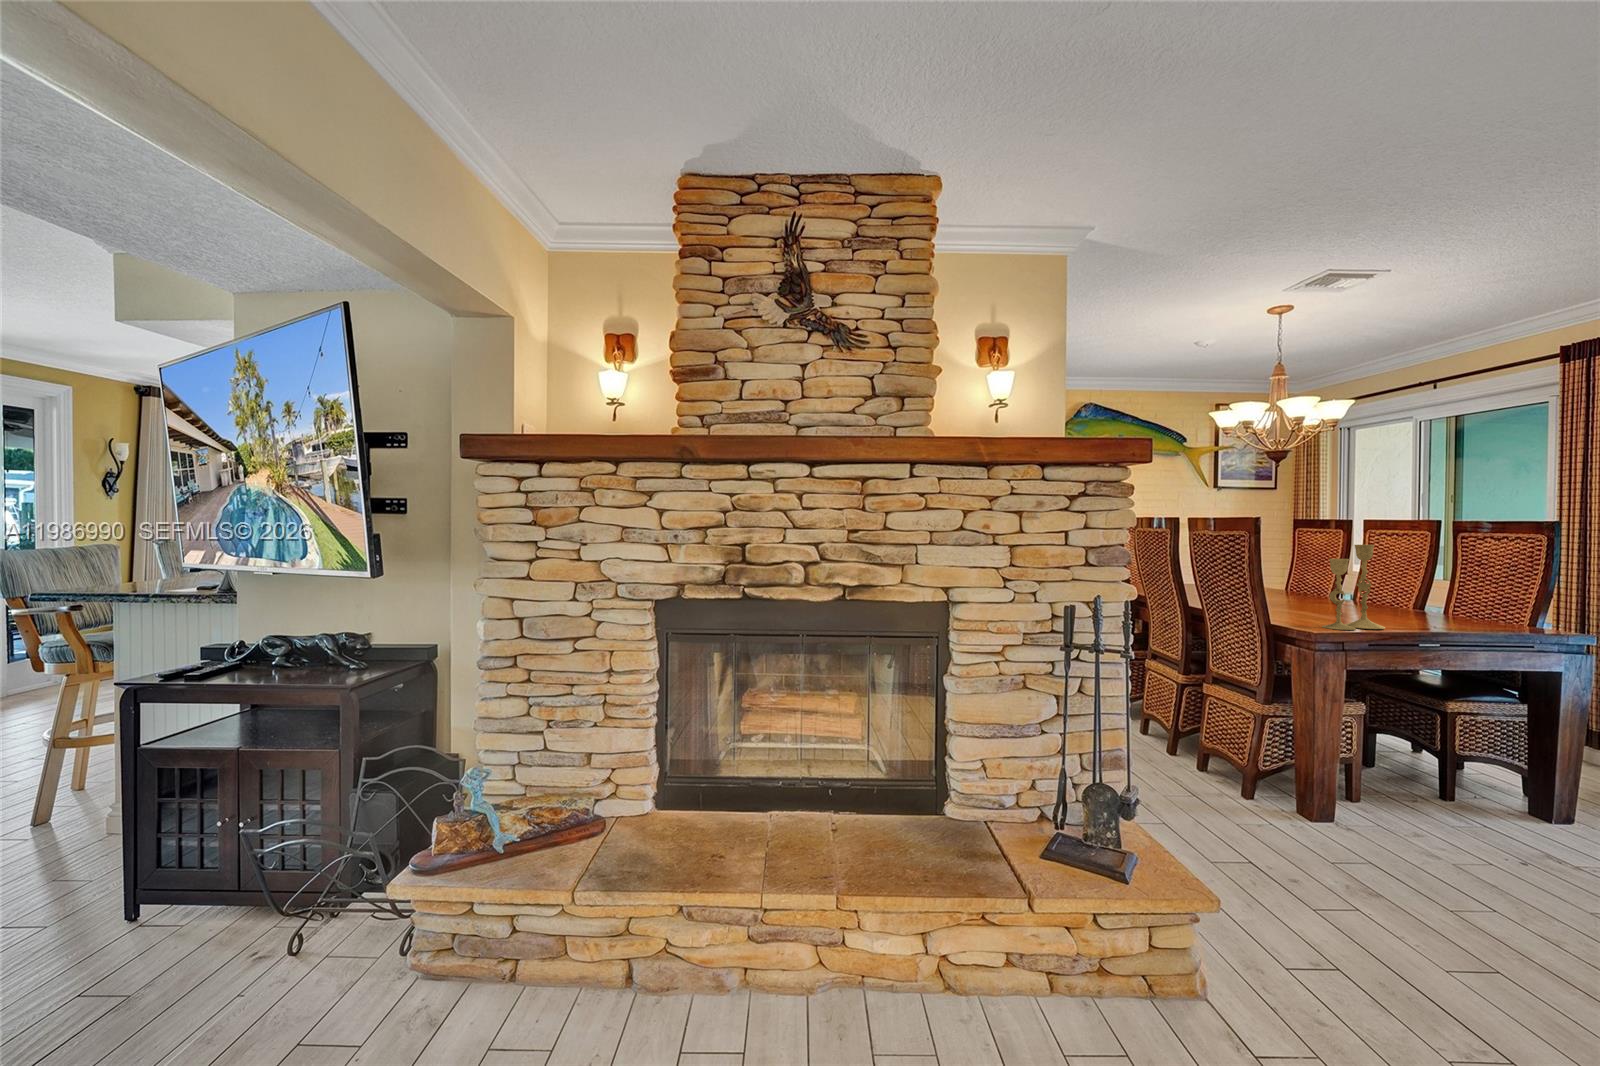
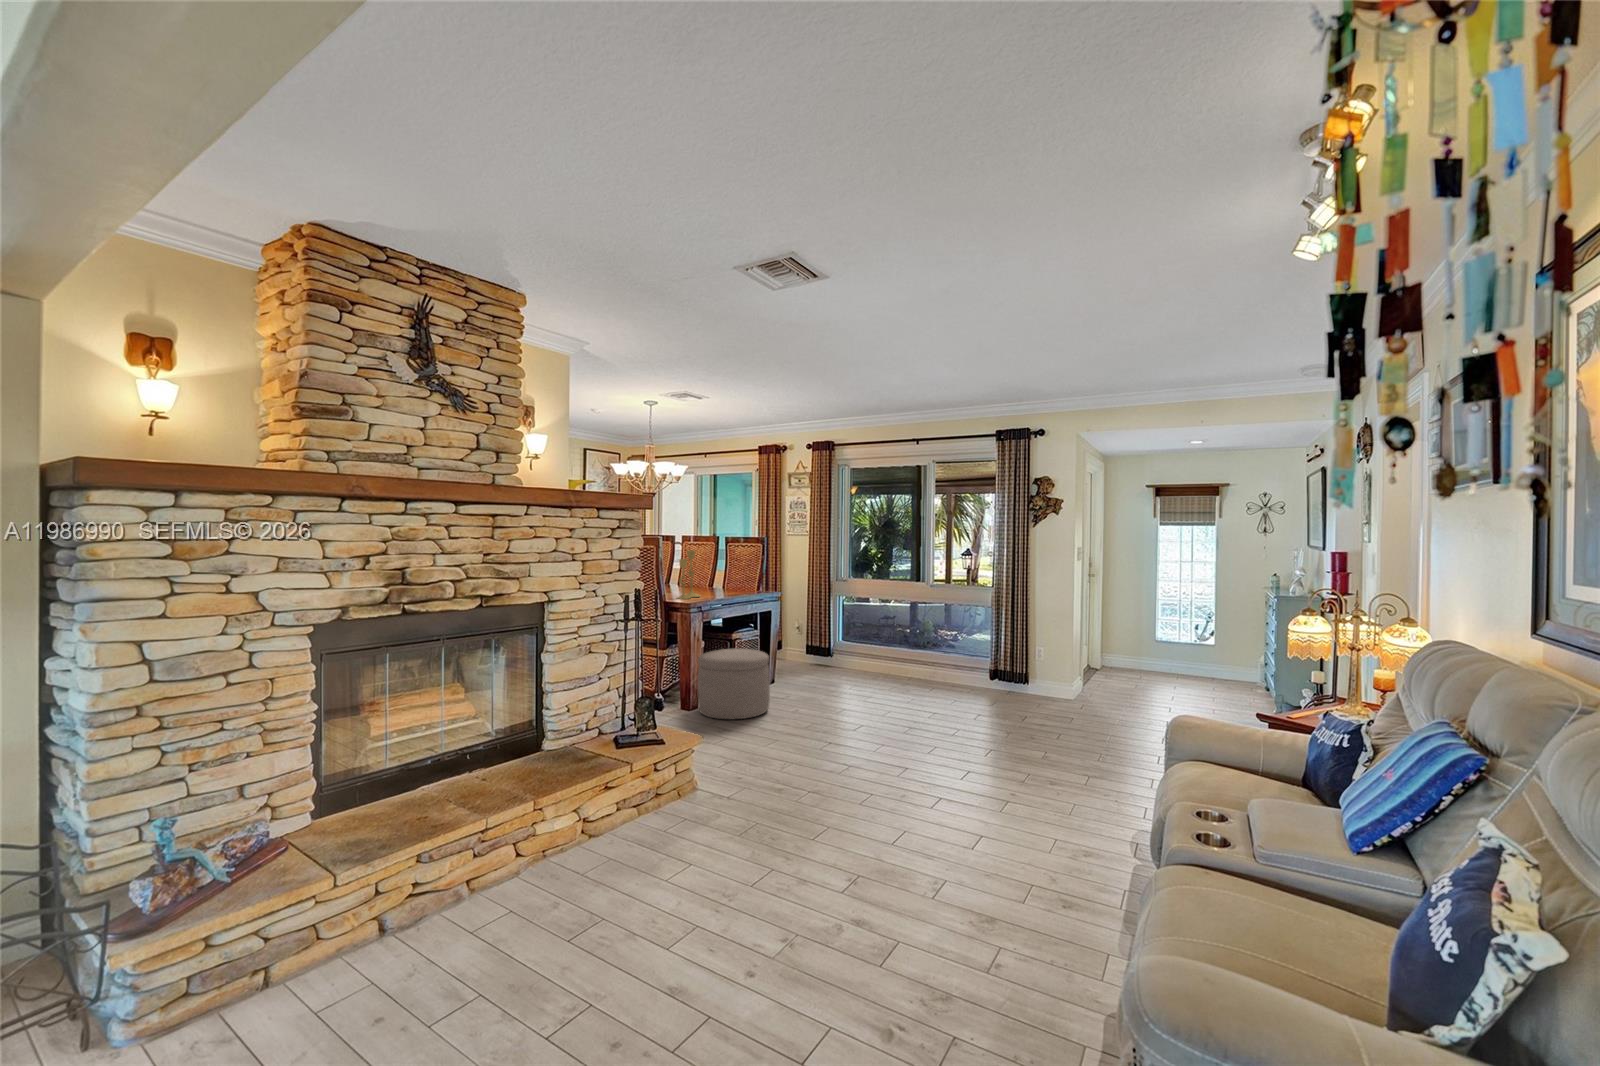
ottoman: none [1340,733,1527,894] -> present [698,649,770,719]

